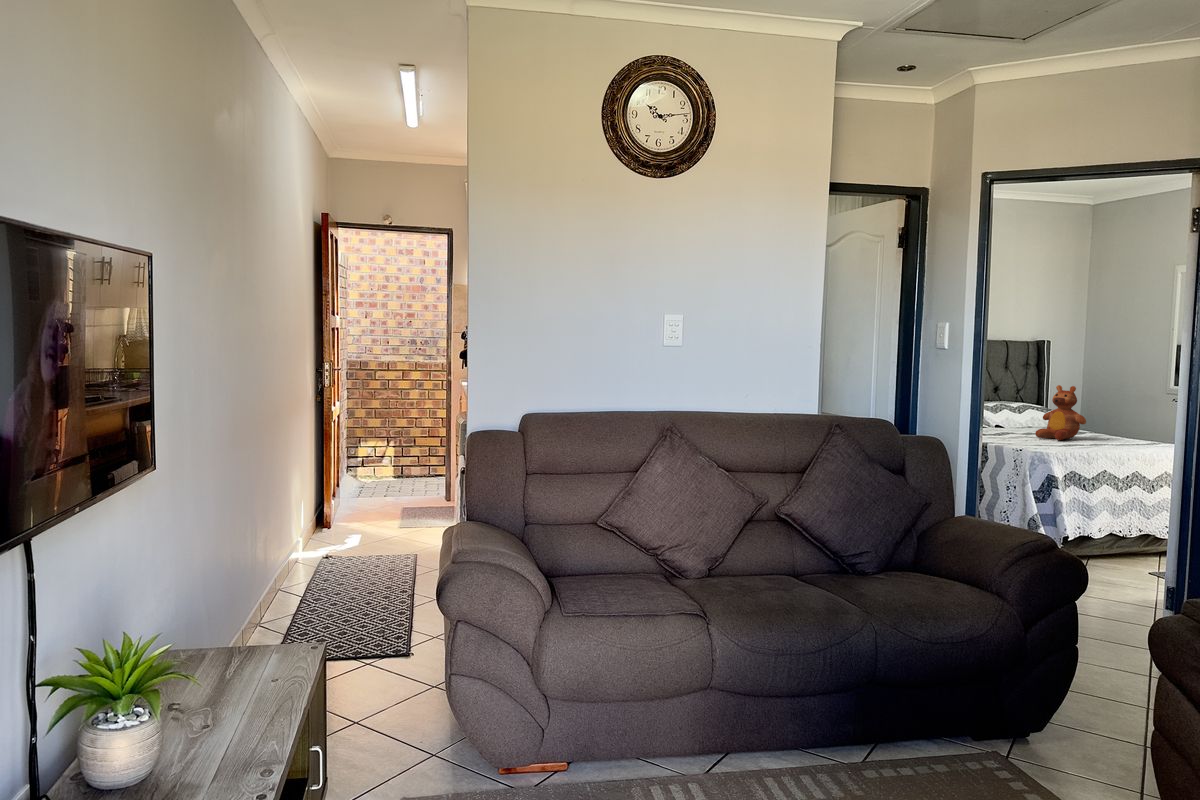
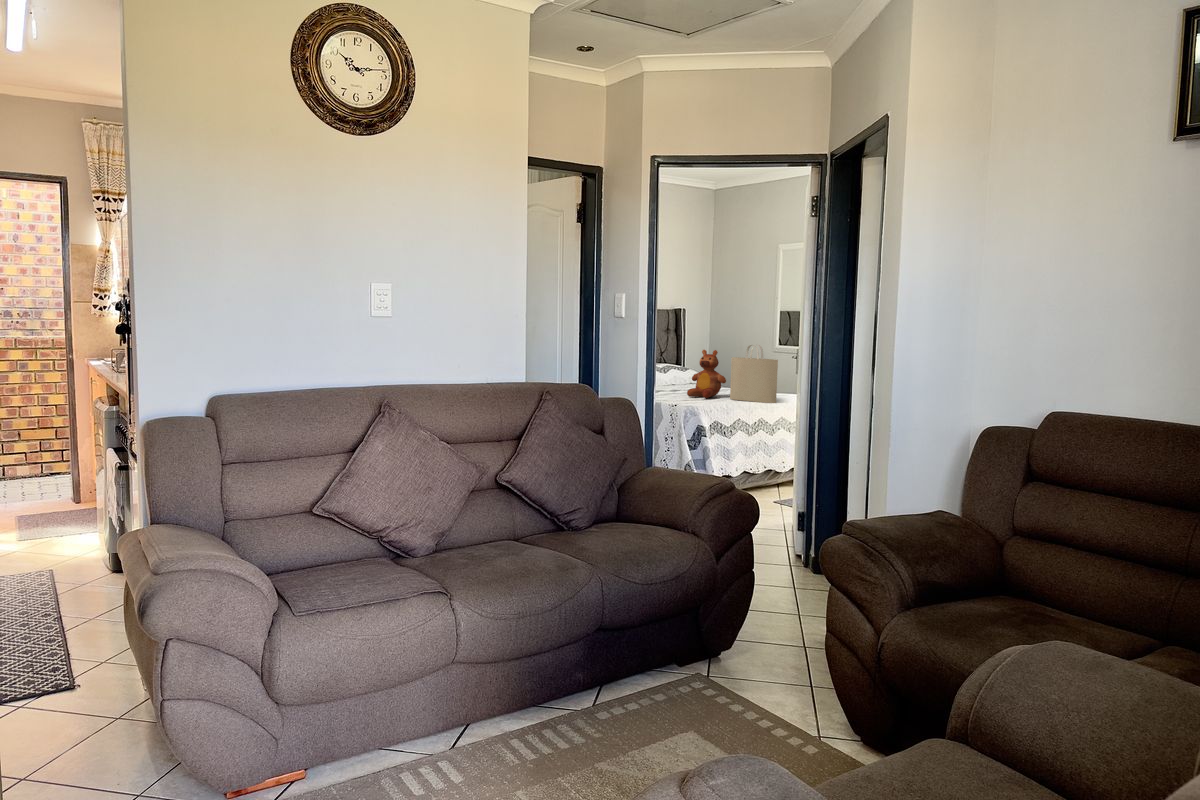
tote bag: none [1090,381,1155,450] -> present [730,345,778,403]

